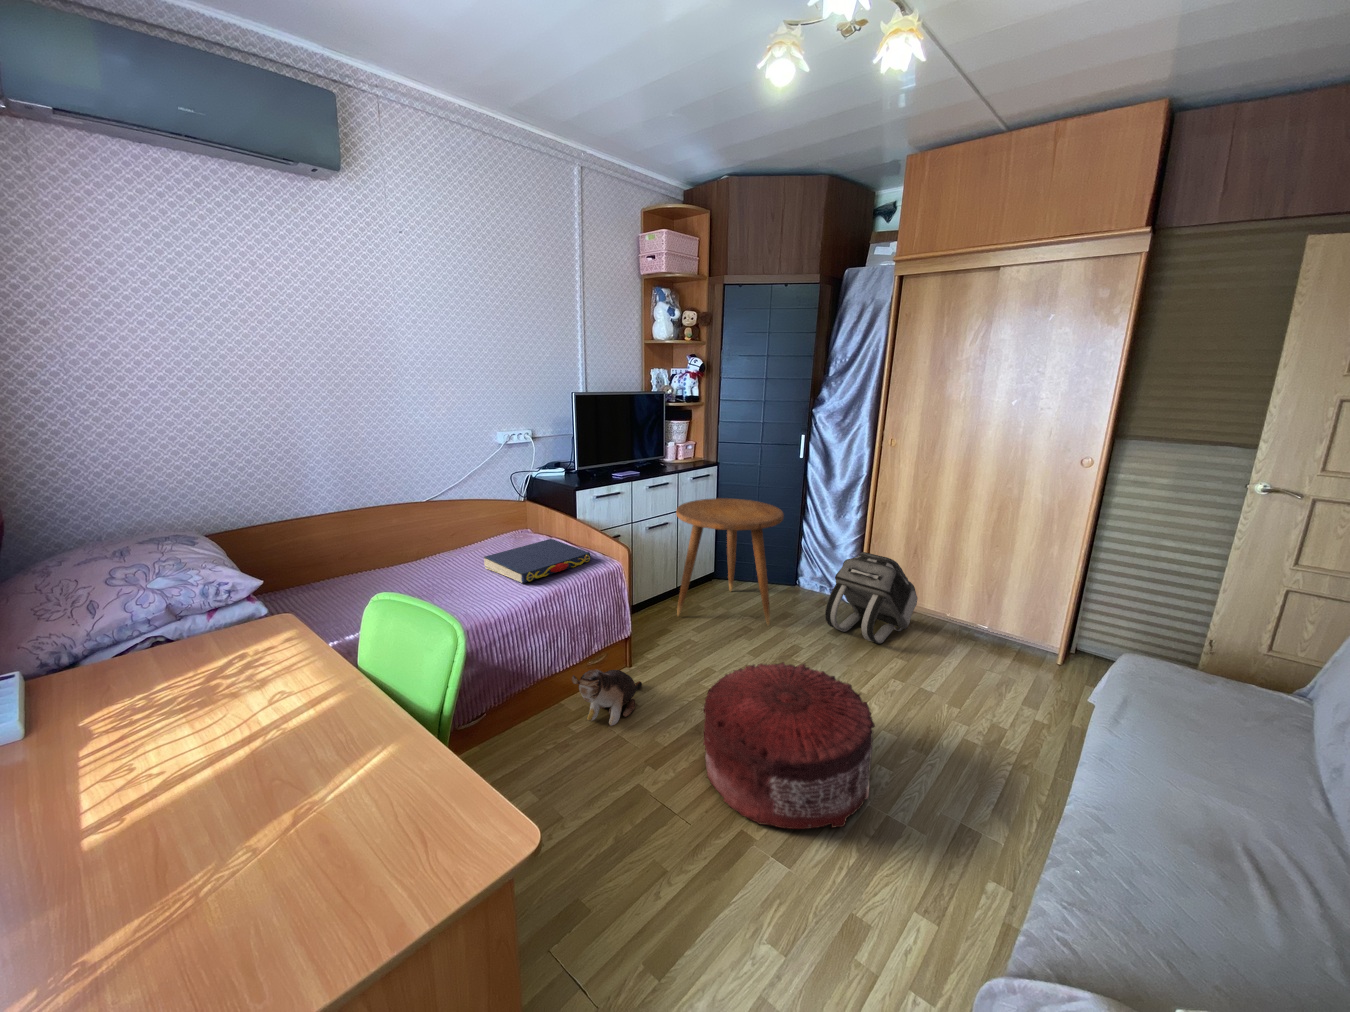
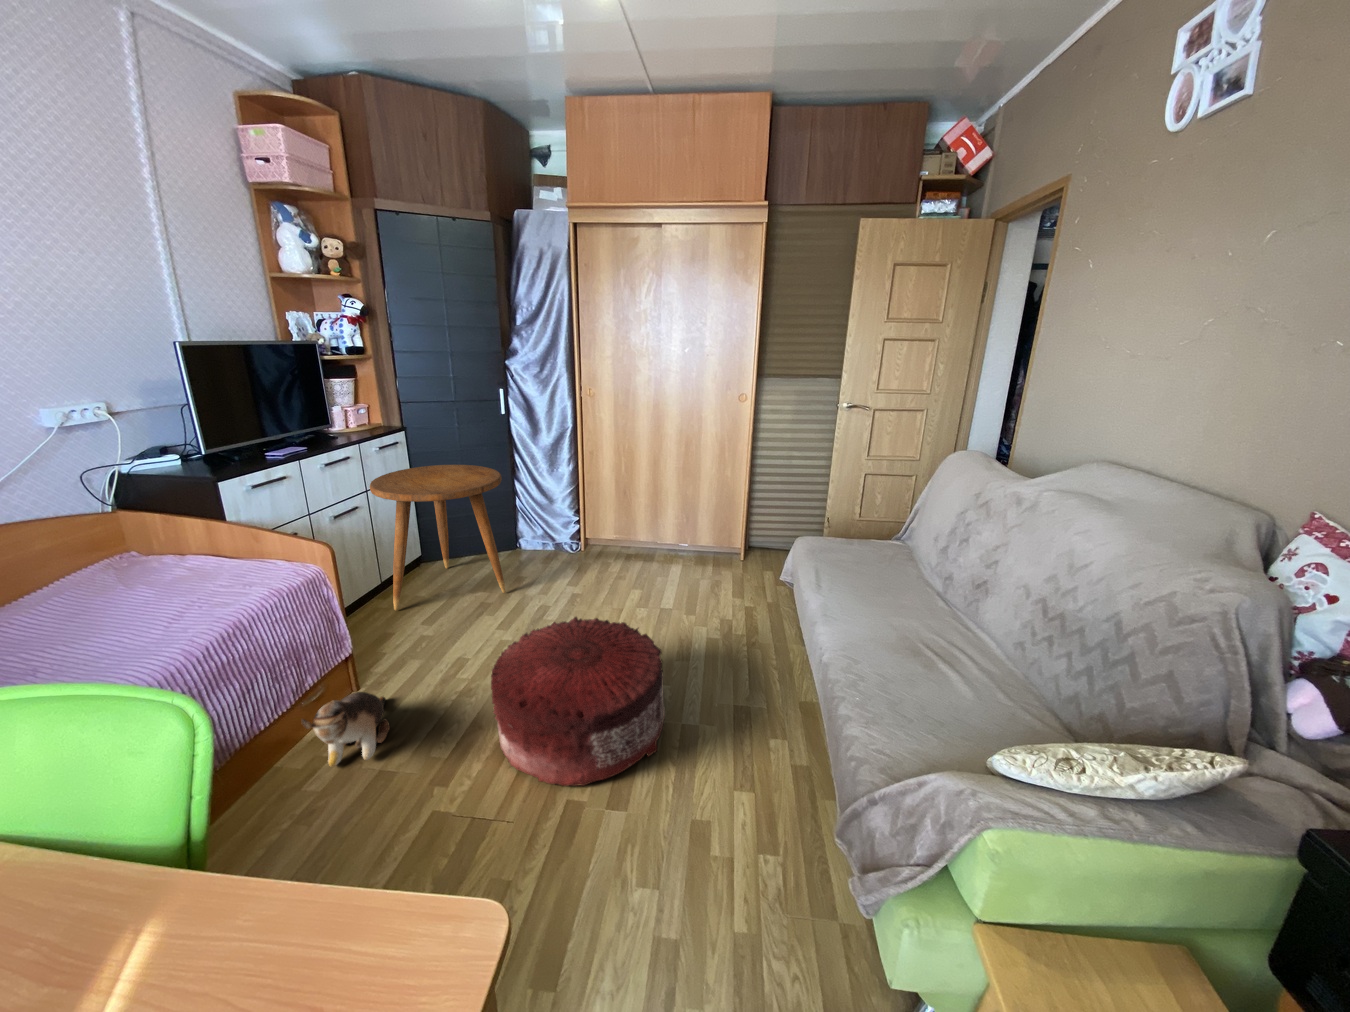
book: present [484,539,591,583] -> none [77,553,276,623]
backpack: present [825,552,918,644] -> none [561,499,634,582]

